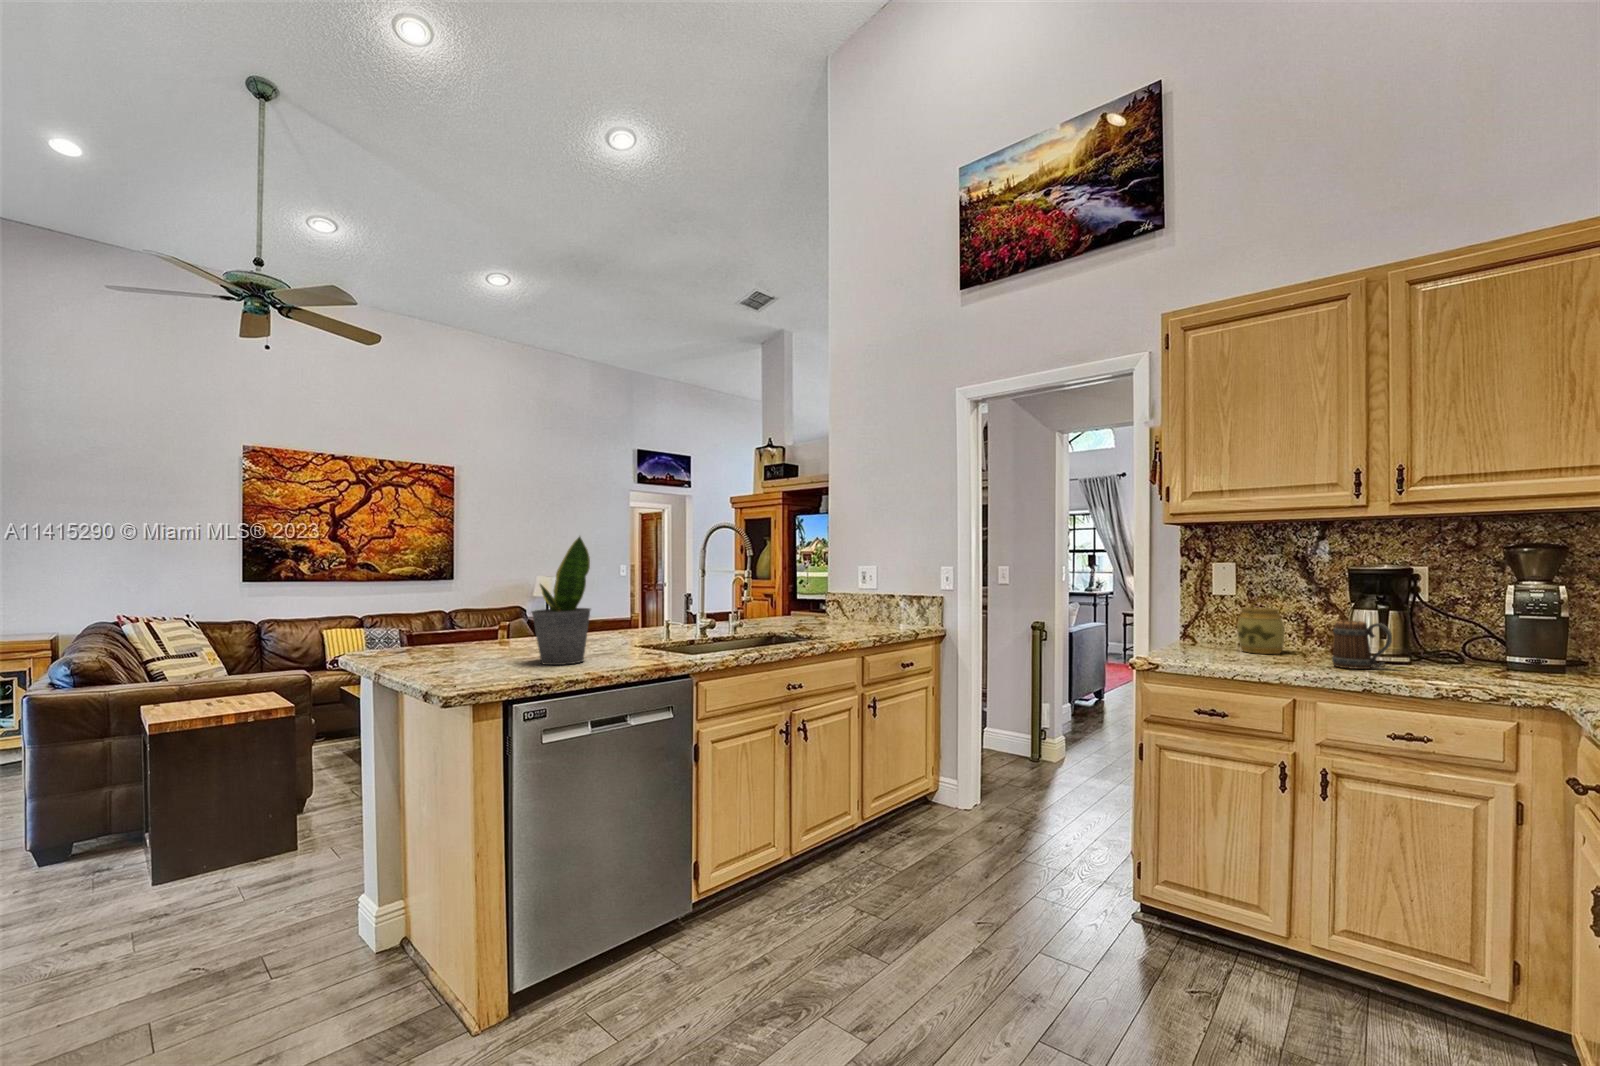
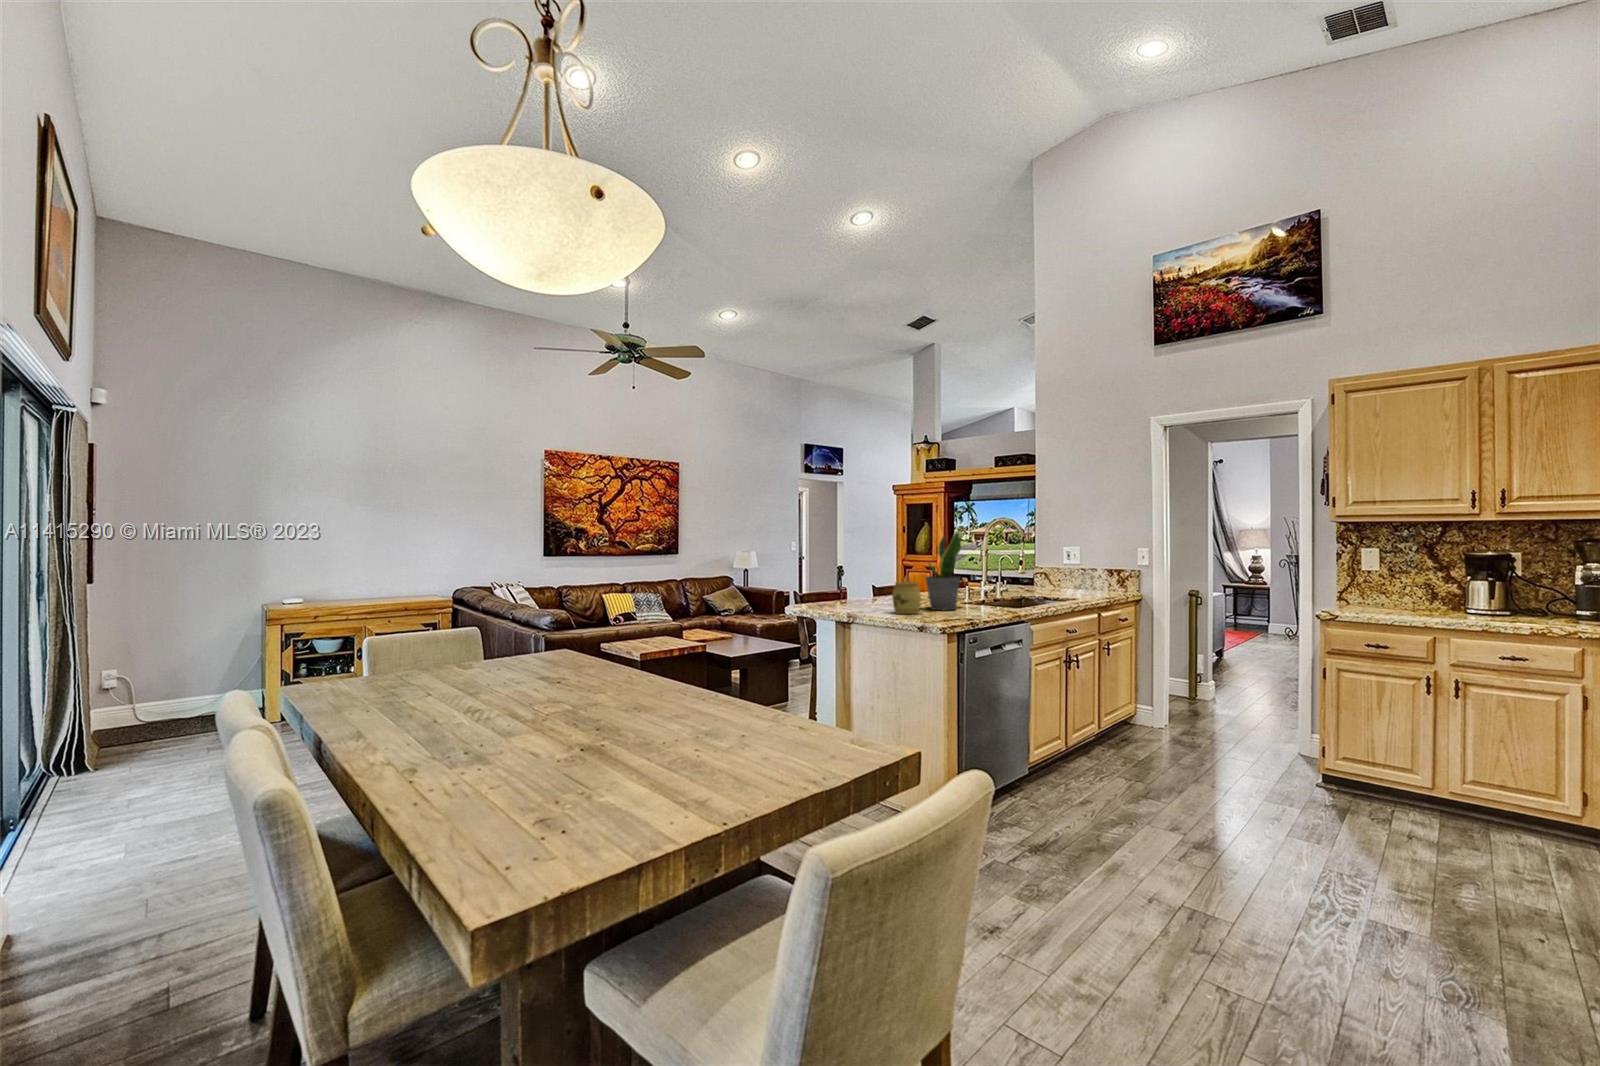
jar: present [1237,600,1285,654] -> present [892,577,921,614]
mug: present [1332,620,1392,669] -> none [1454,588,1498,618]

